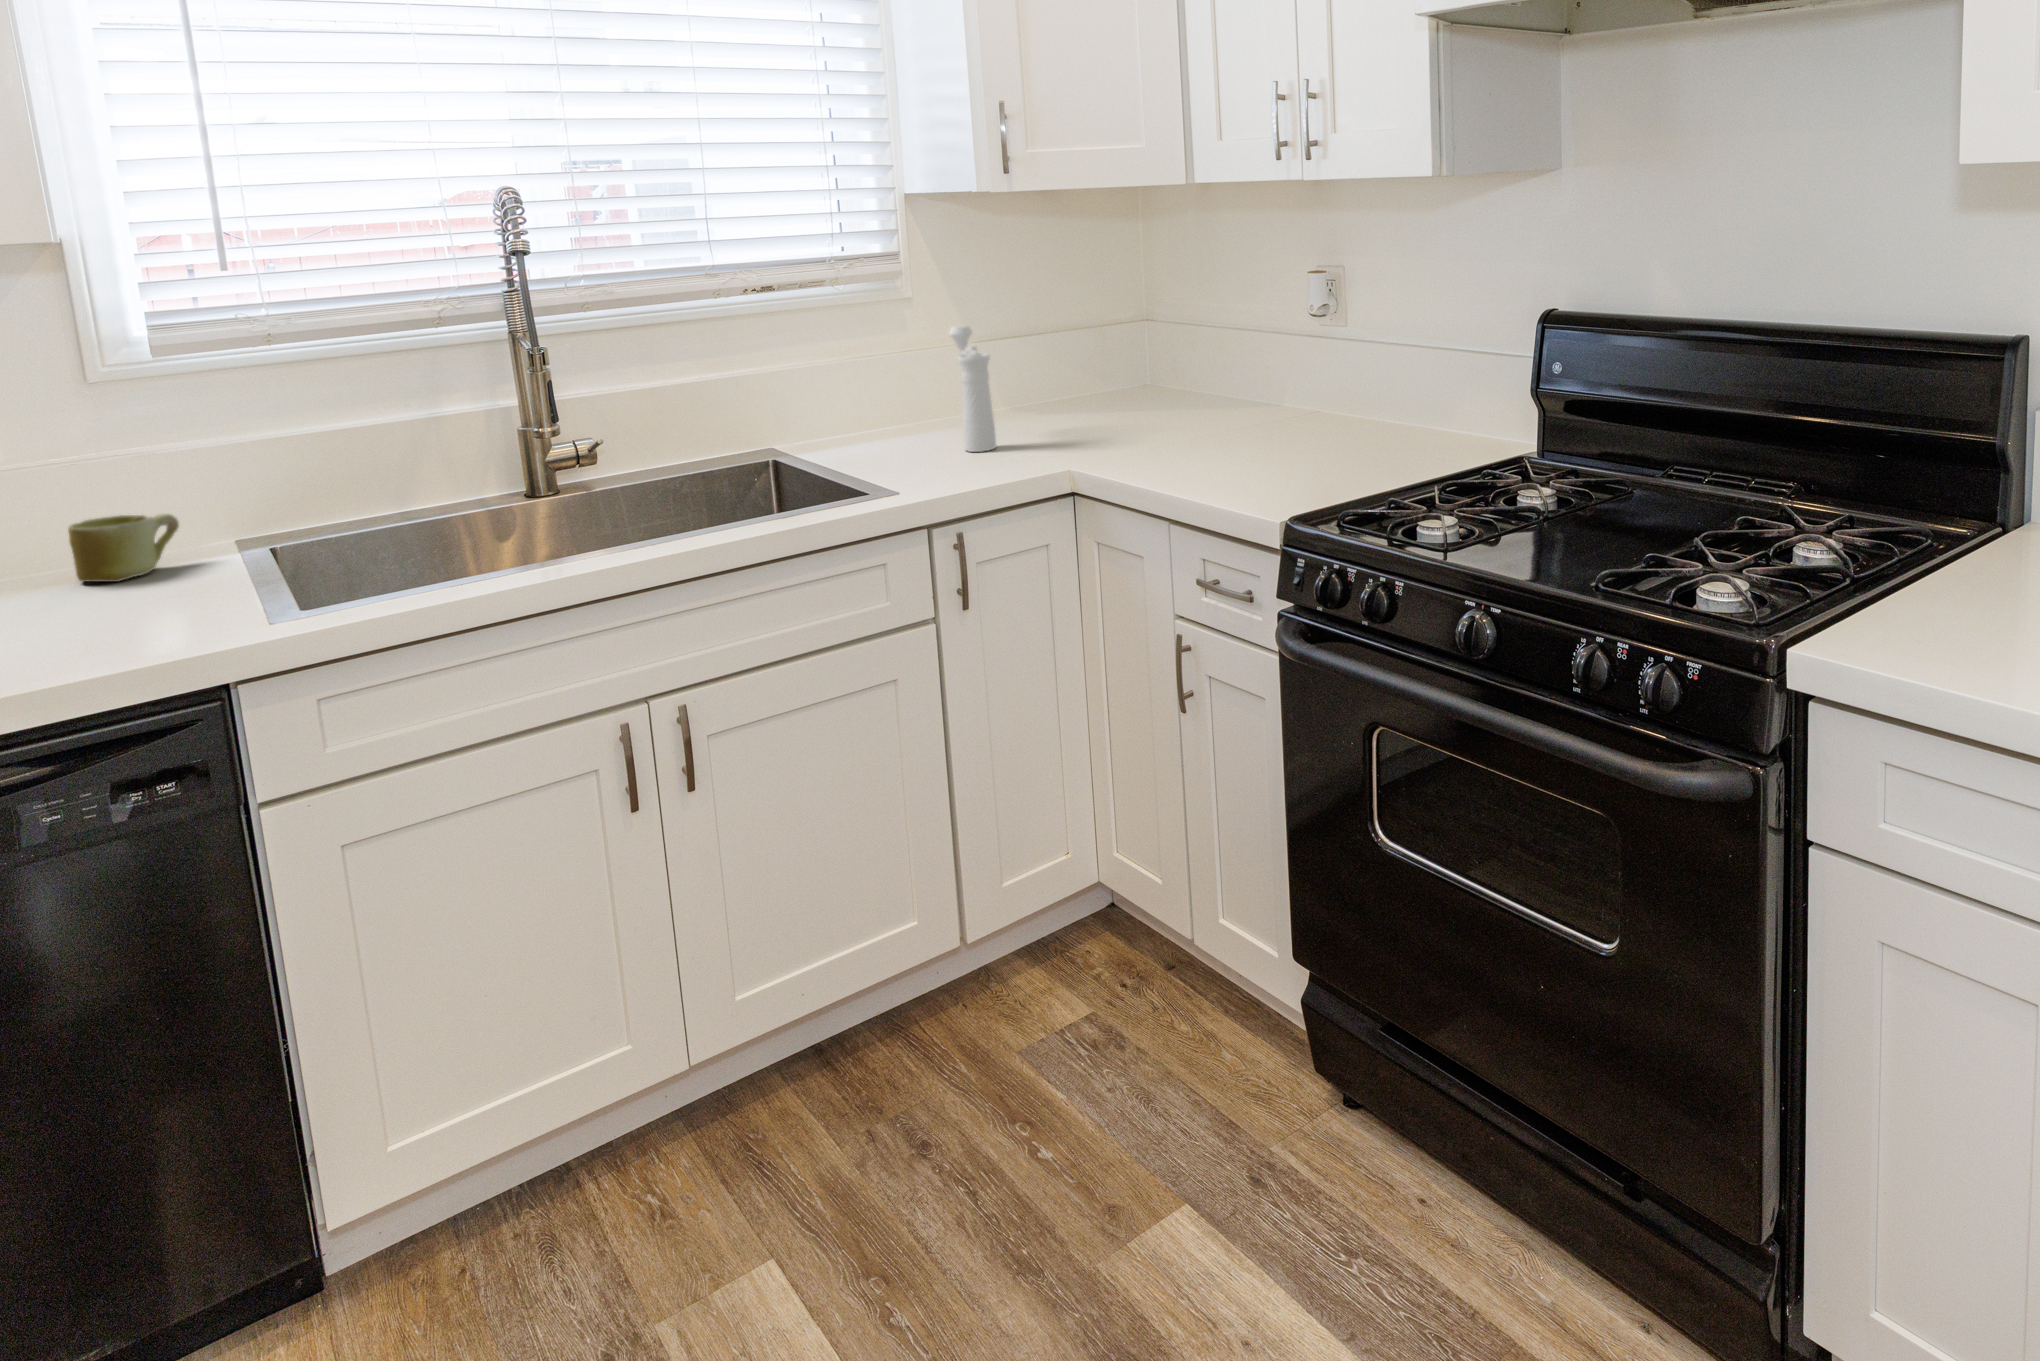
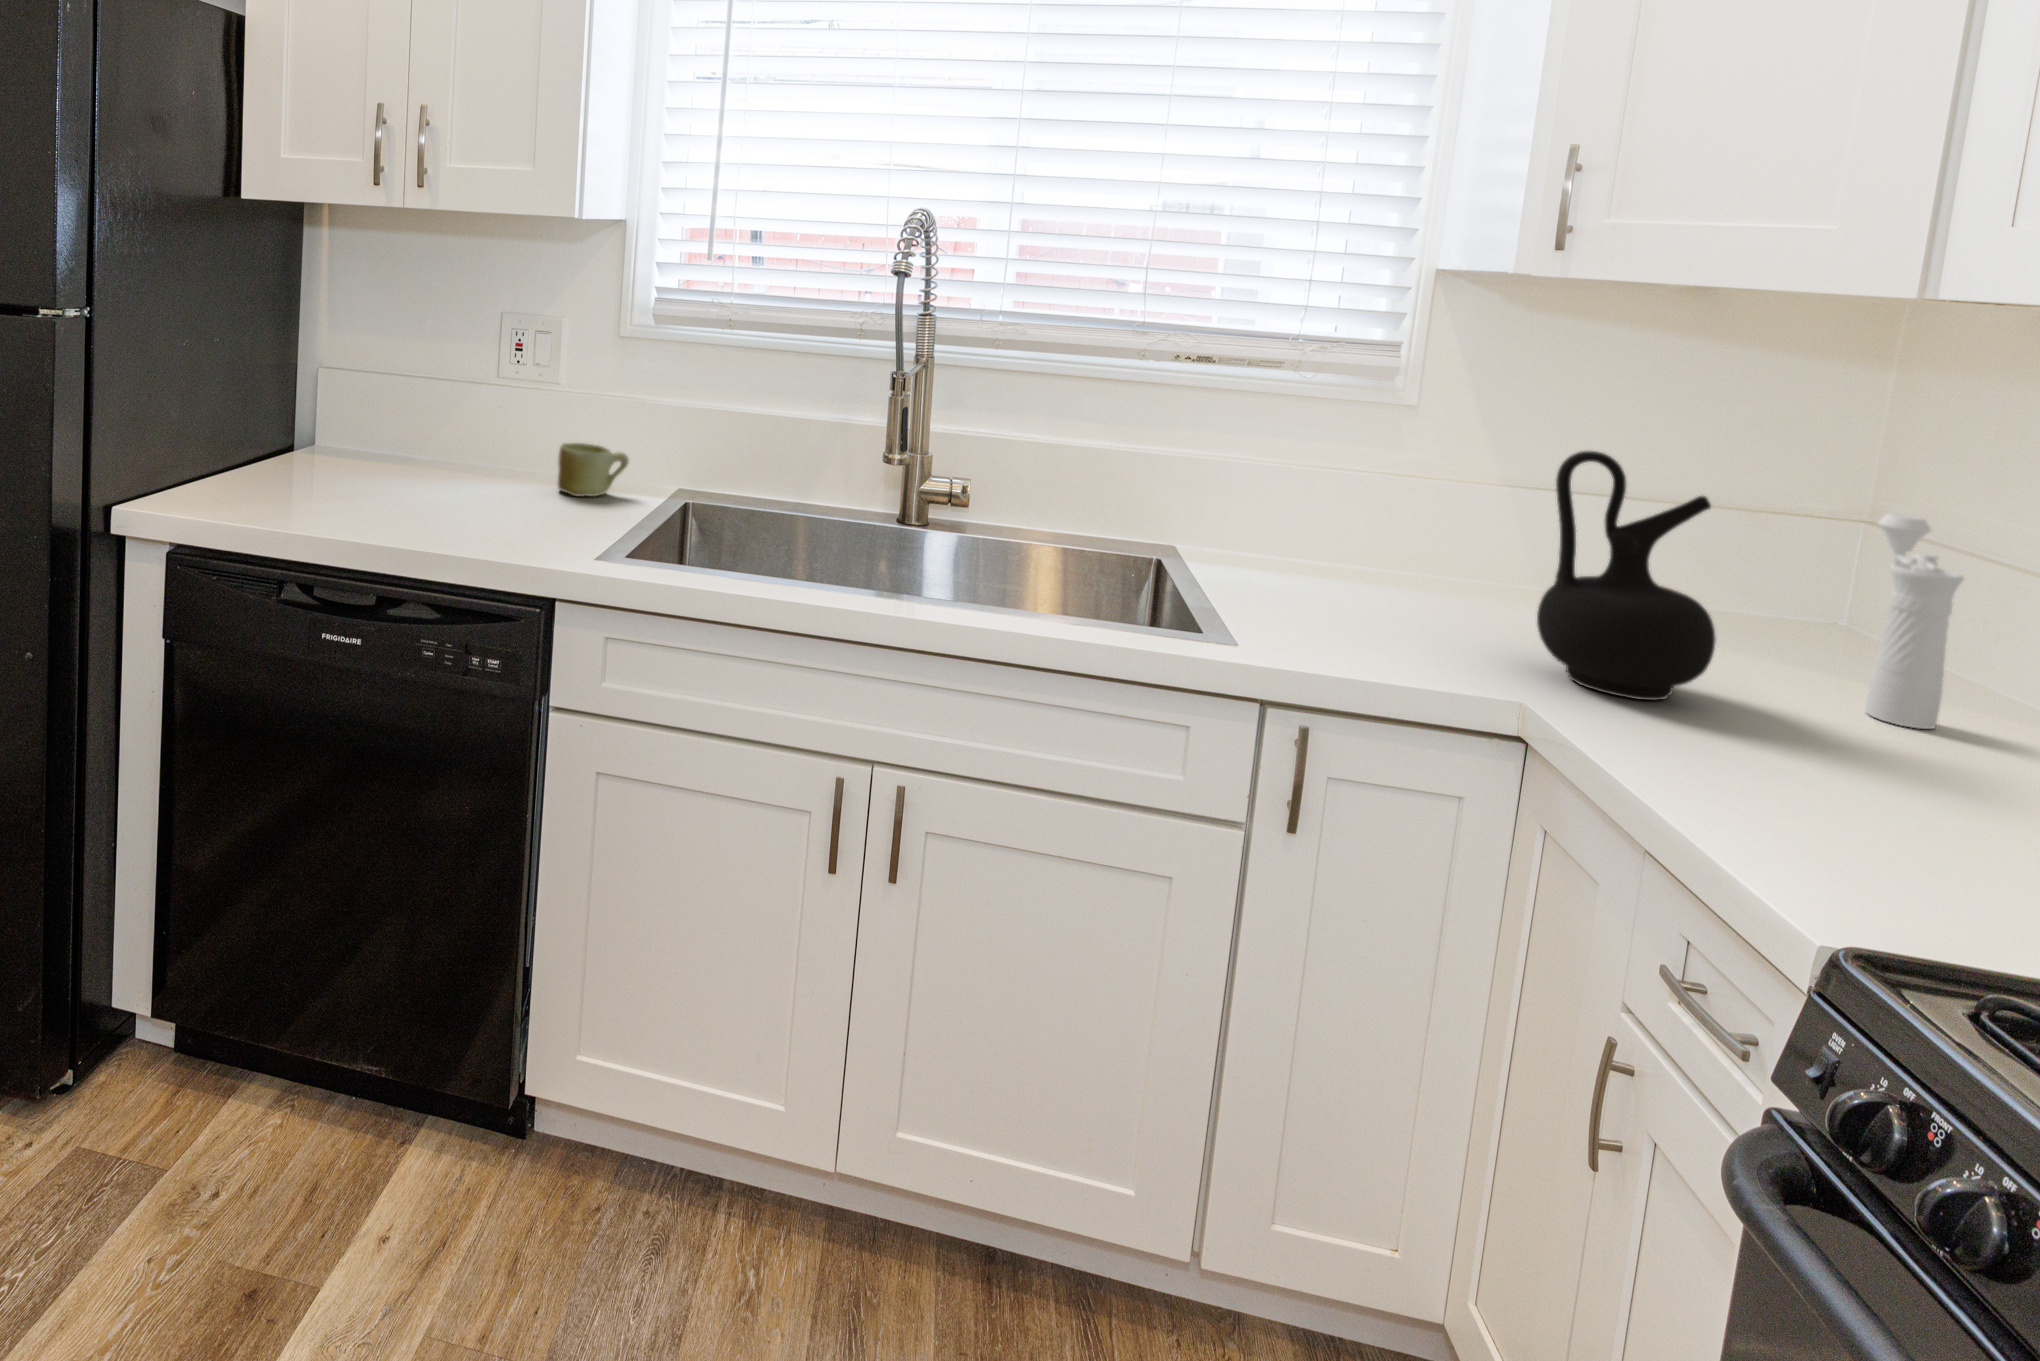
ceramic jug: none [1046,299,1141,451] -> present [1537,451,1716,700]
pepper mill: present [949,325,996,452] -> present [1865,513,1964,729]

